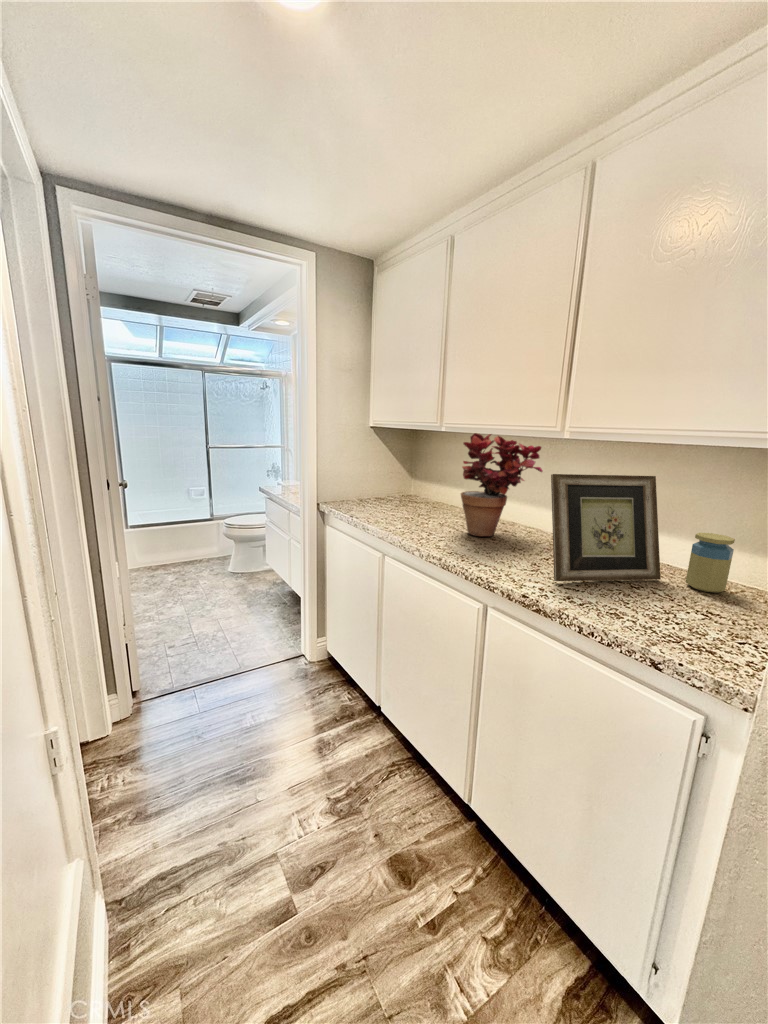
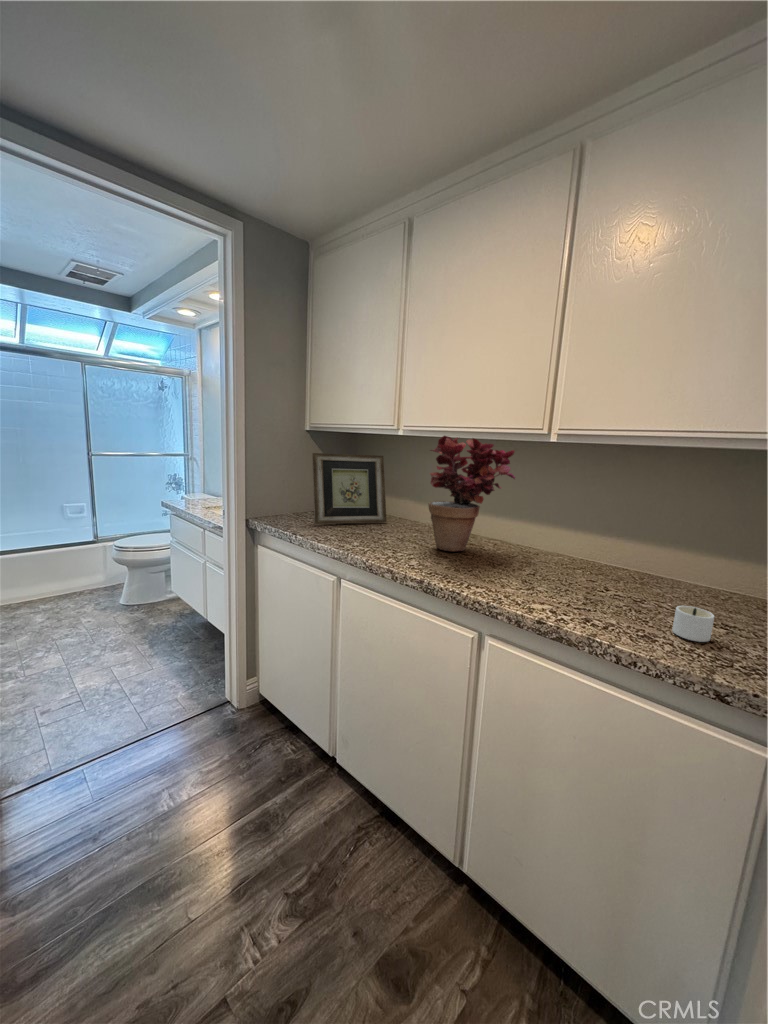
picture frame: present [551,474,661,581] -> present [312,453,387,524]
jar: present [686,533,735,593] -> none [684,539,732,602]
candle: none [643,590,692,627] -> present [672,606,714,642]

